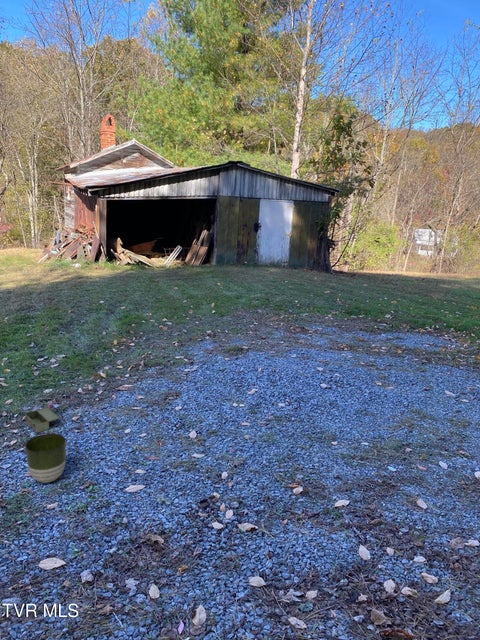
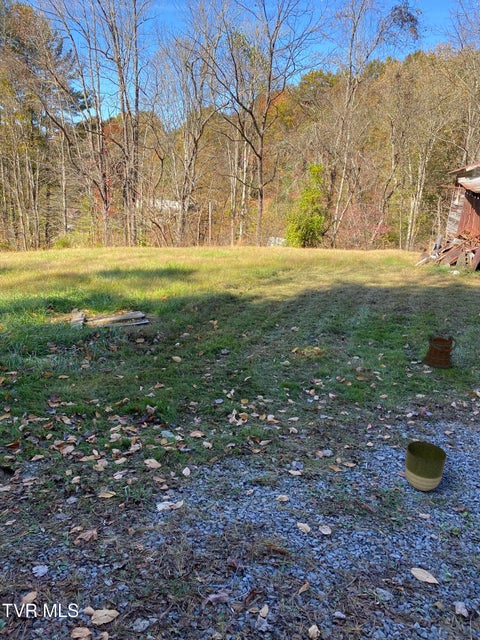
bucket: none [47,326,77,360] -> present [422,335,457,369]
toolbox: present [25,407,60,432] -> none [401,413,436,436]

